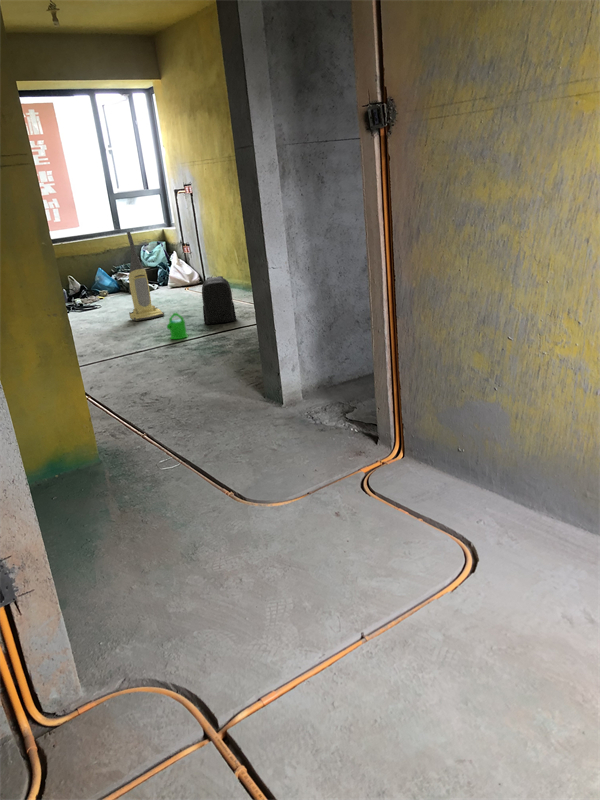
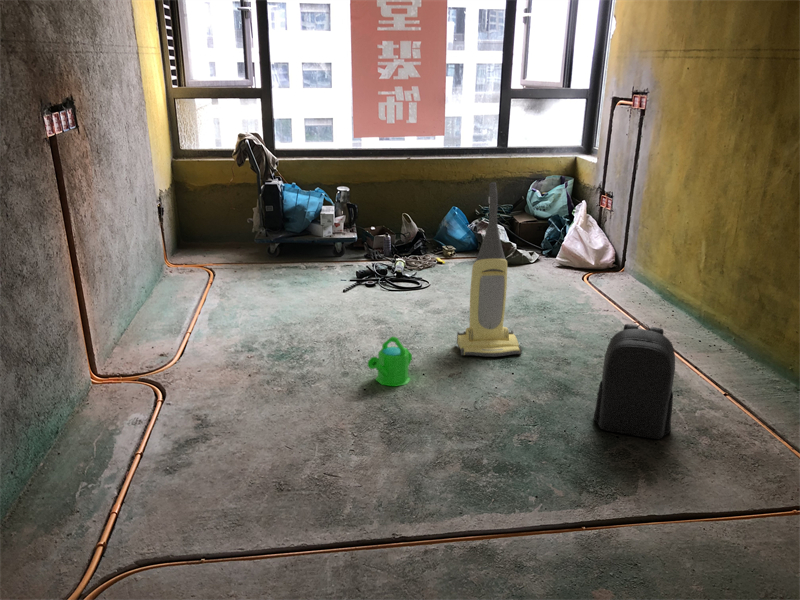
watering can: present [167,313,188,339] -> present [368,337,412,386]

